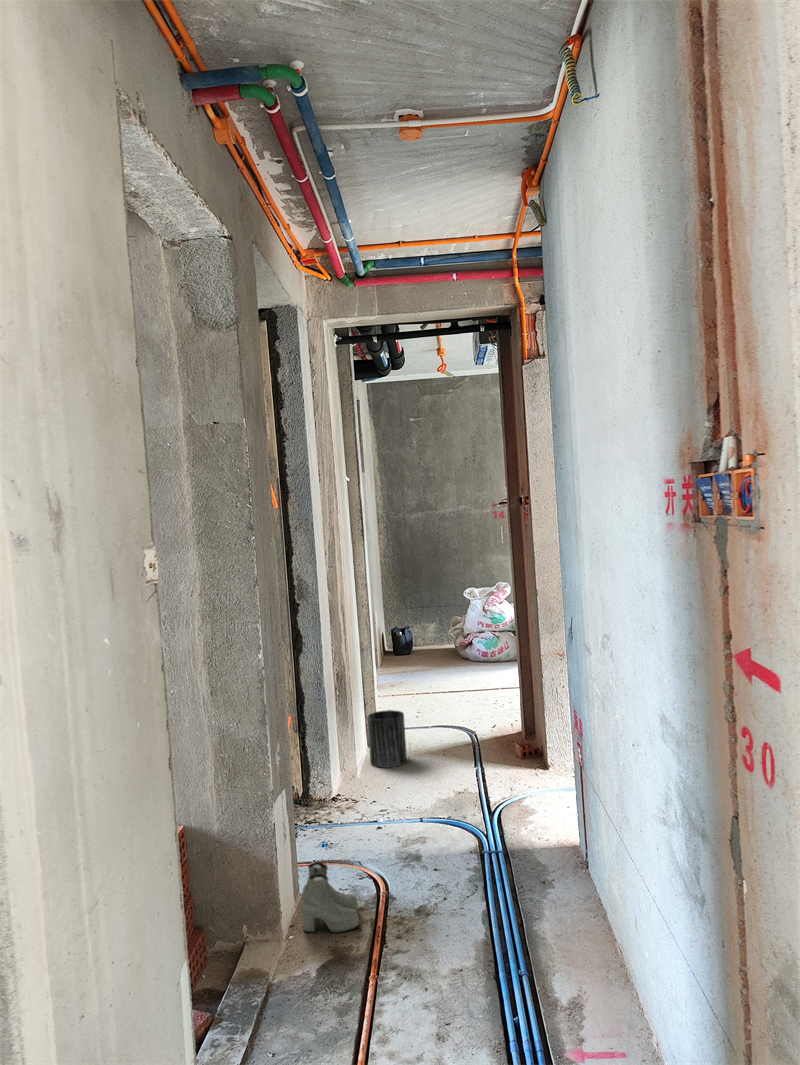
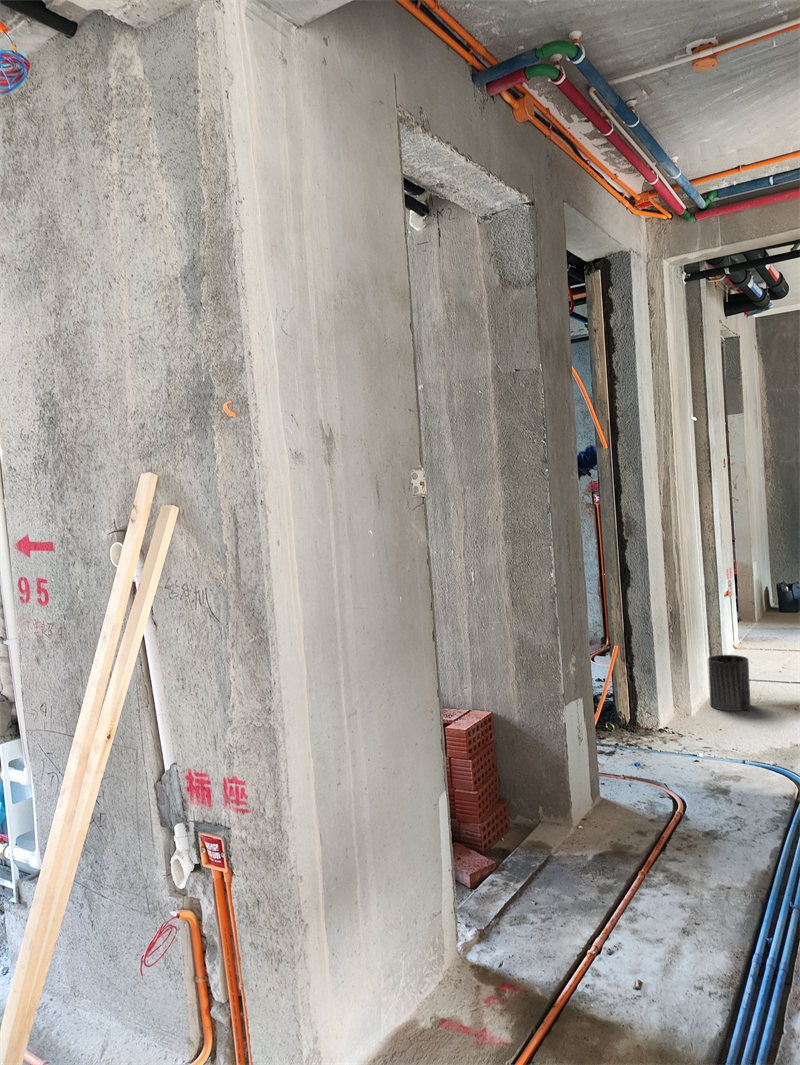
boots: present [301,862,359,932] -> none [592,770,649,834]

